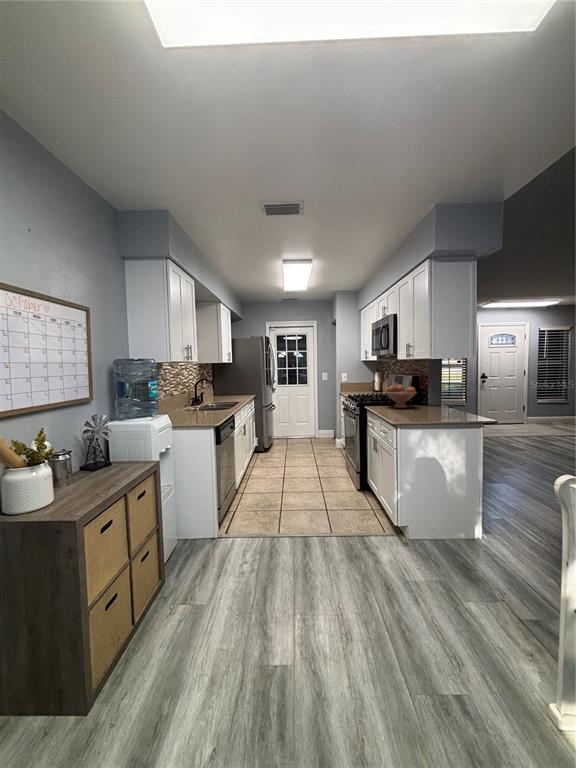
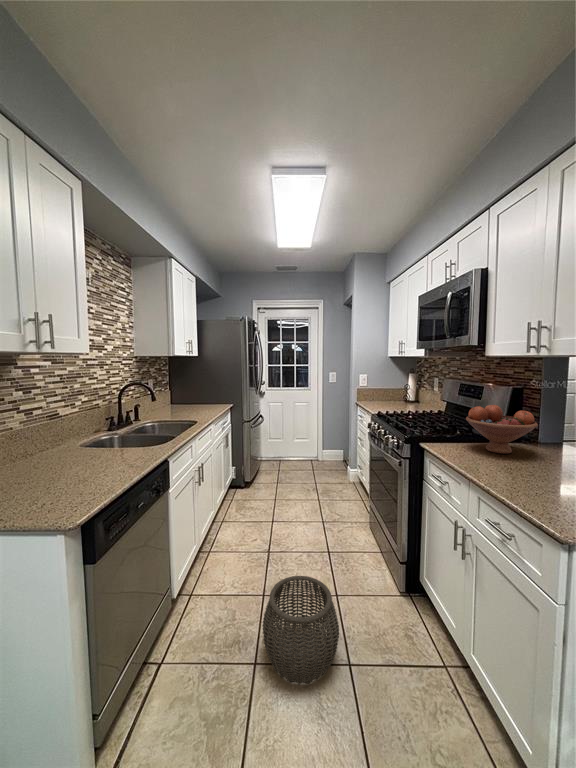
woven basket: none [284,471,321,512] -> present [262,576,339,684]

